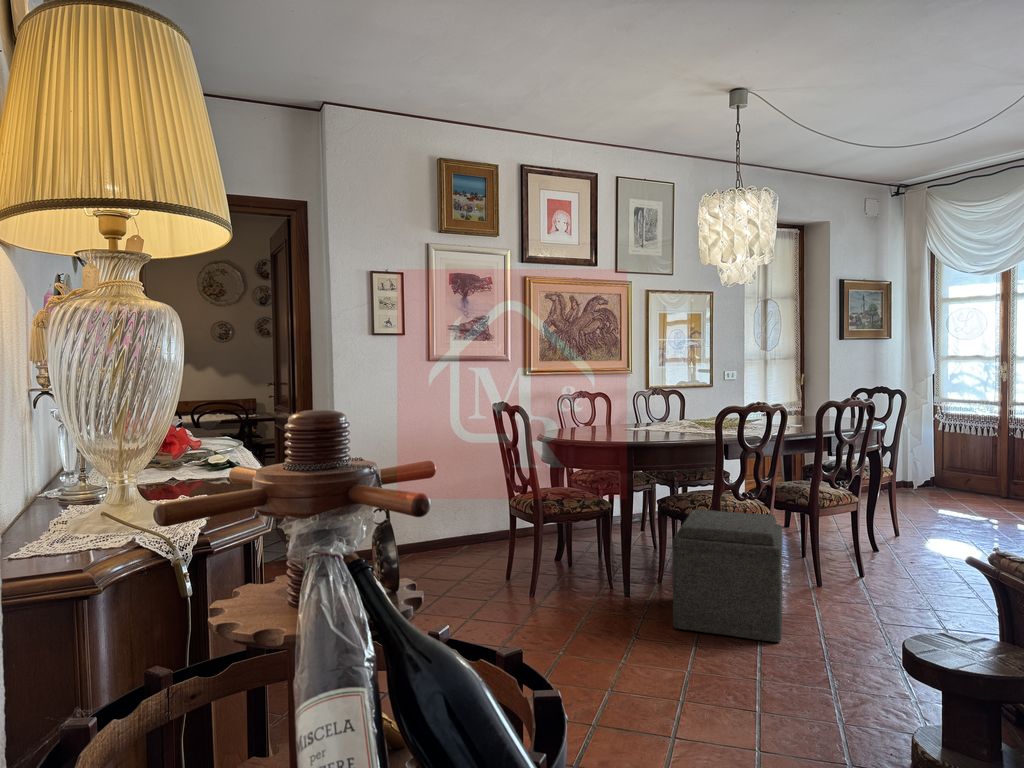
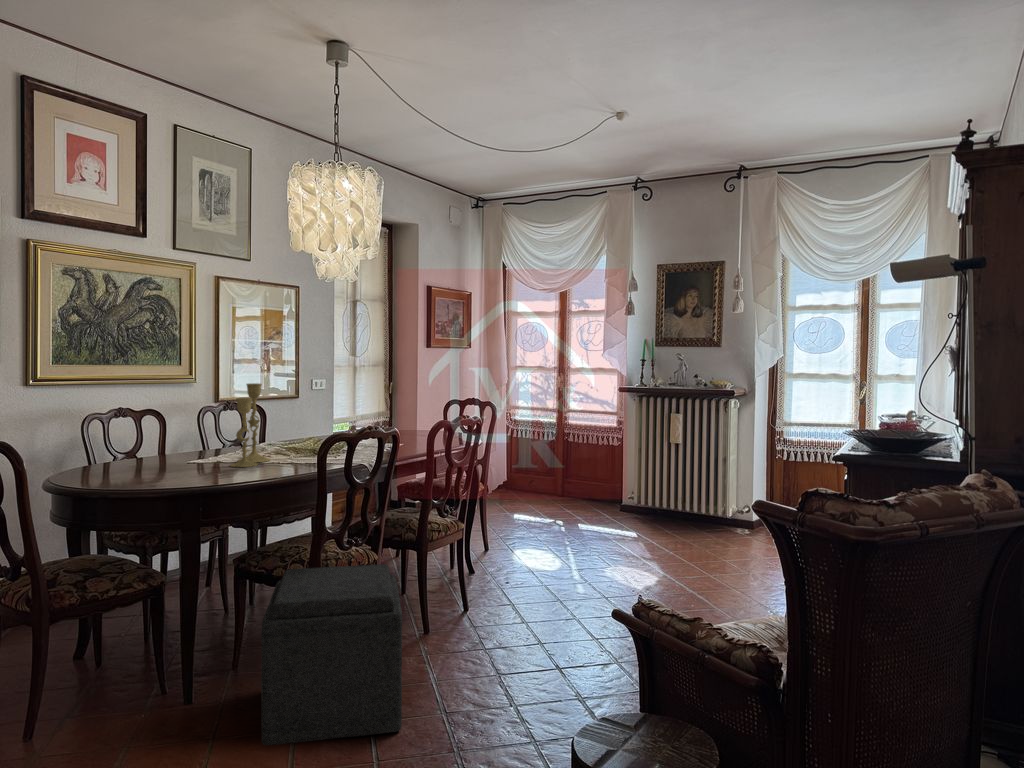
candlestick: none [654,371,685,434] -> present [230,383,270,467]

